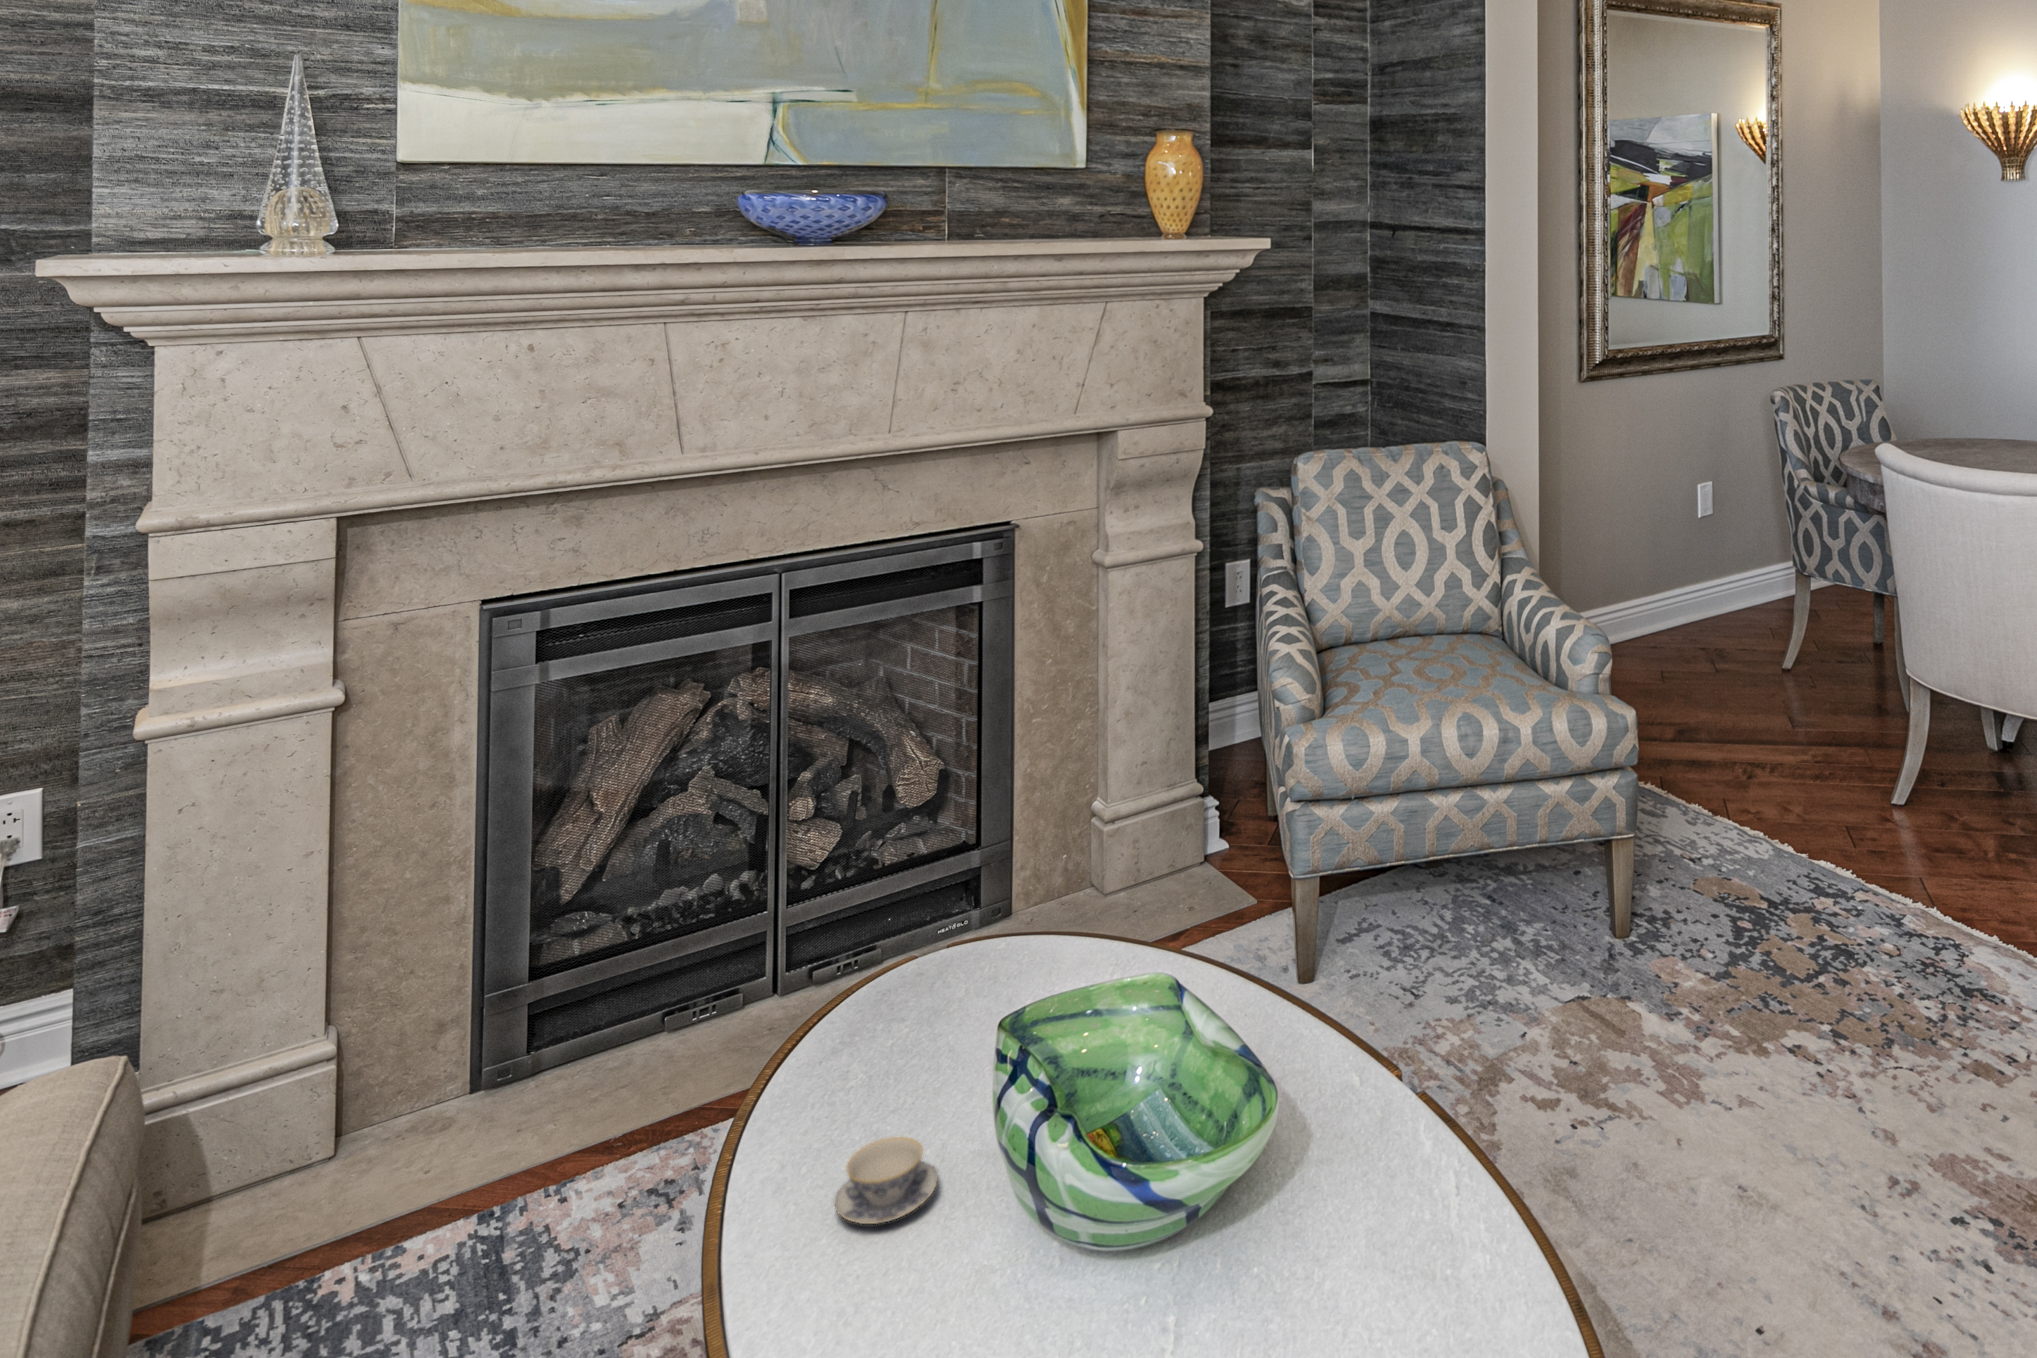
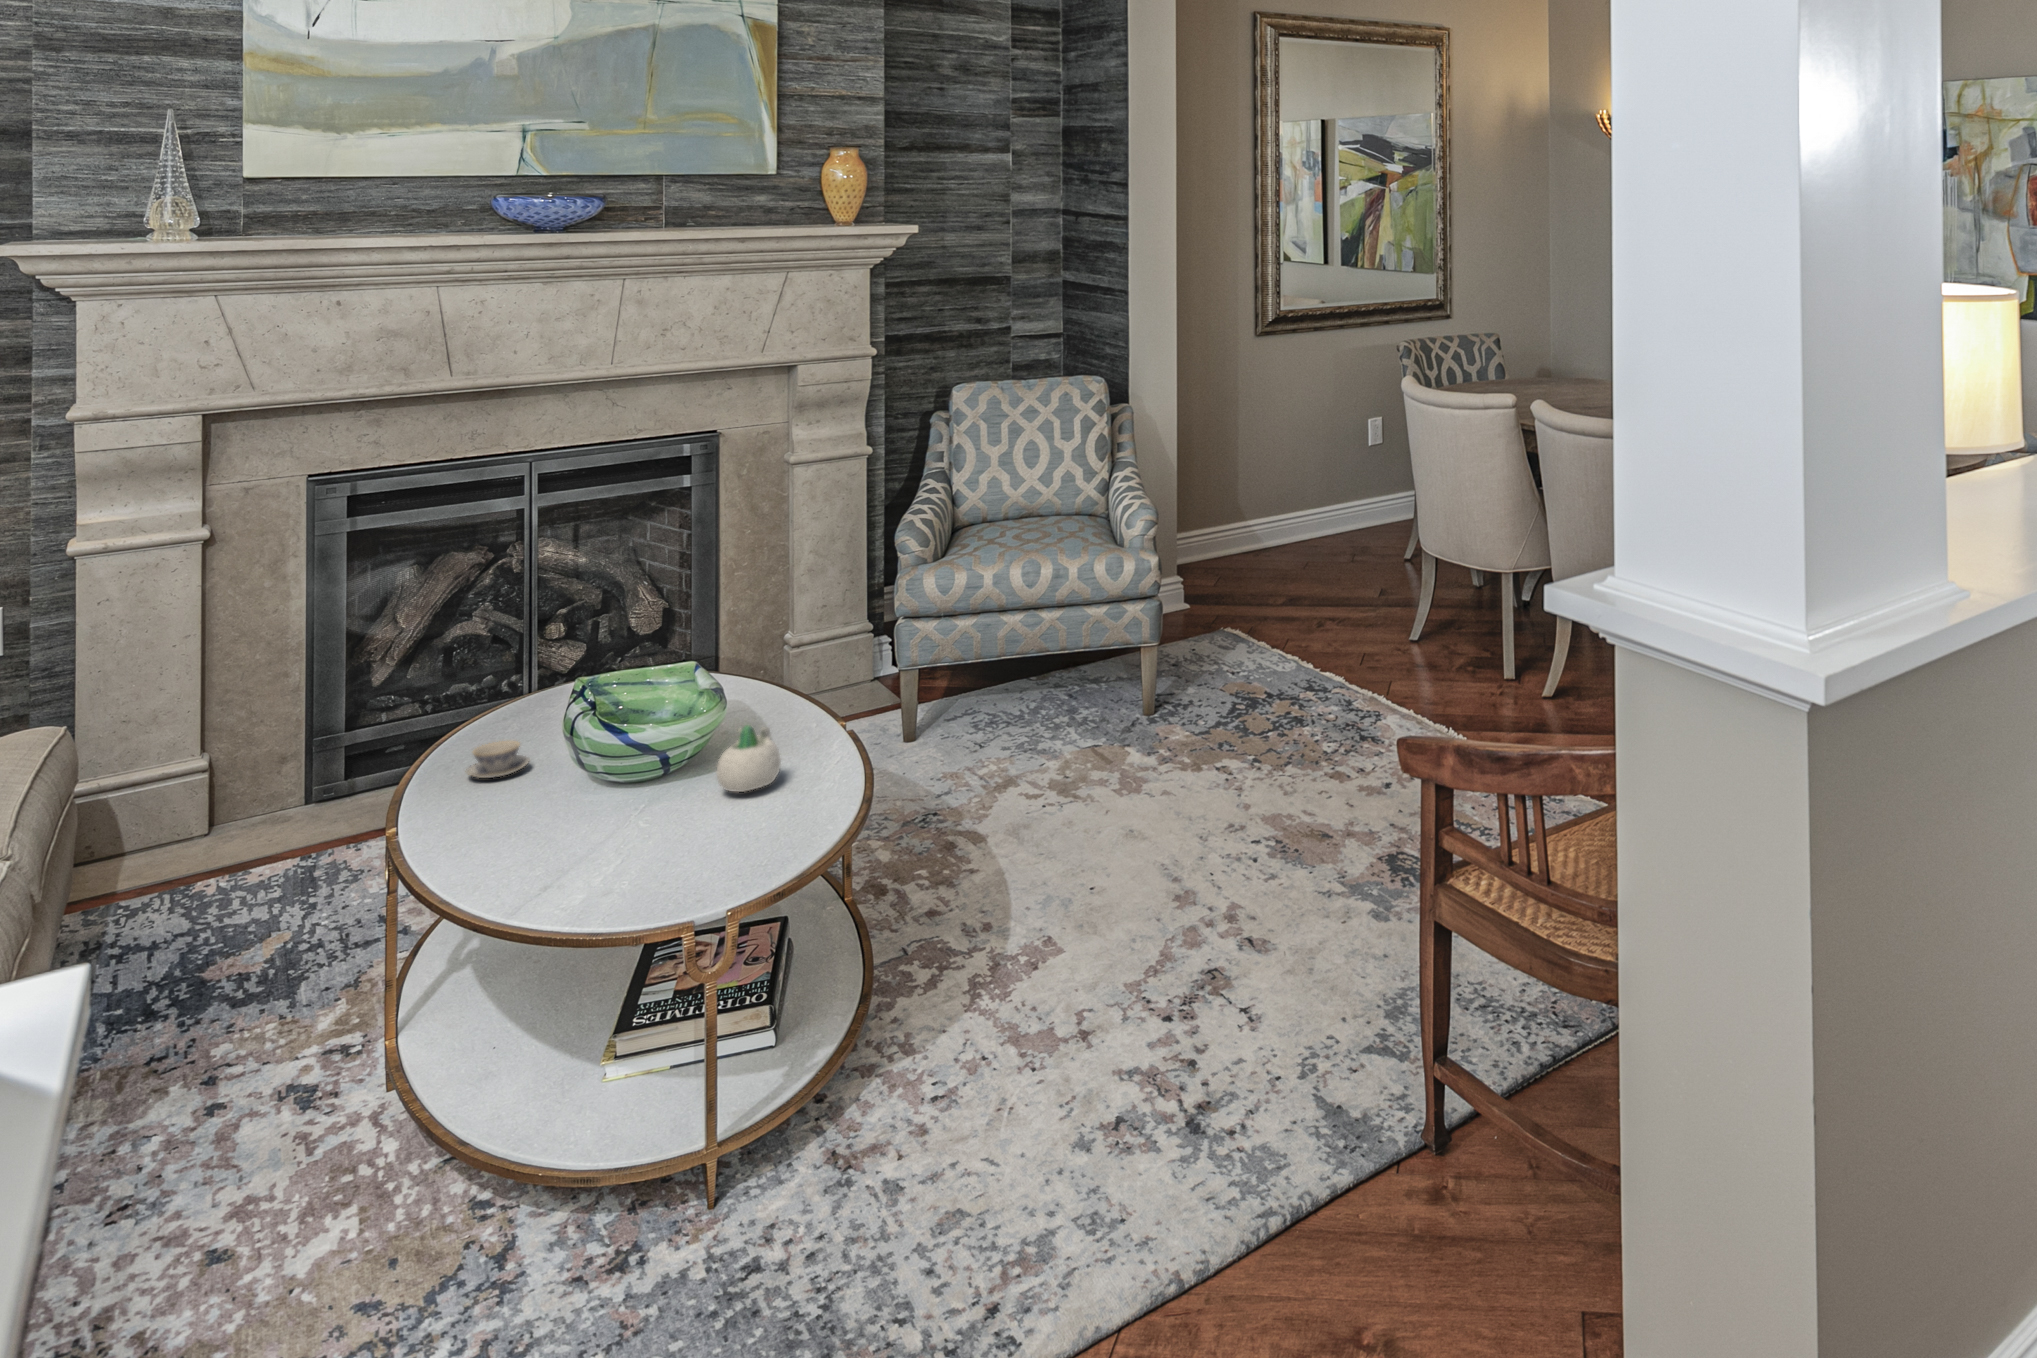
succulent planter: none [1310,1133,1411,1276] -> present [717,725,781,792]

